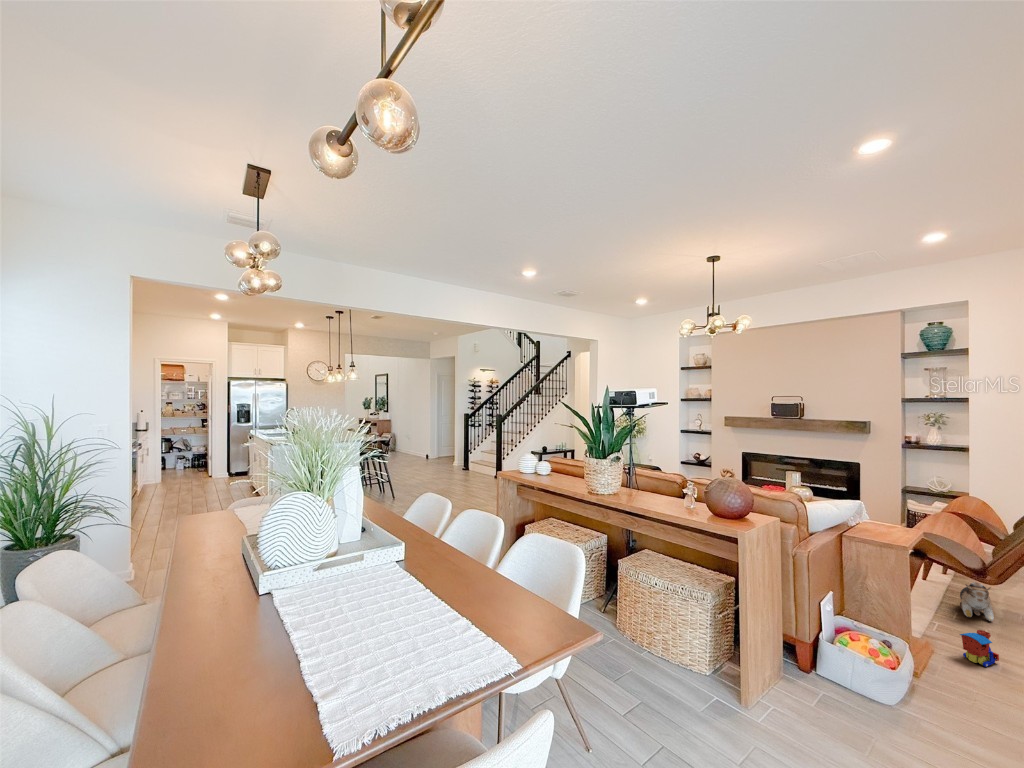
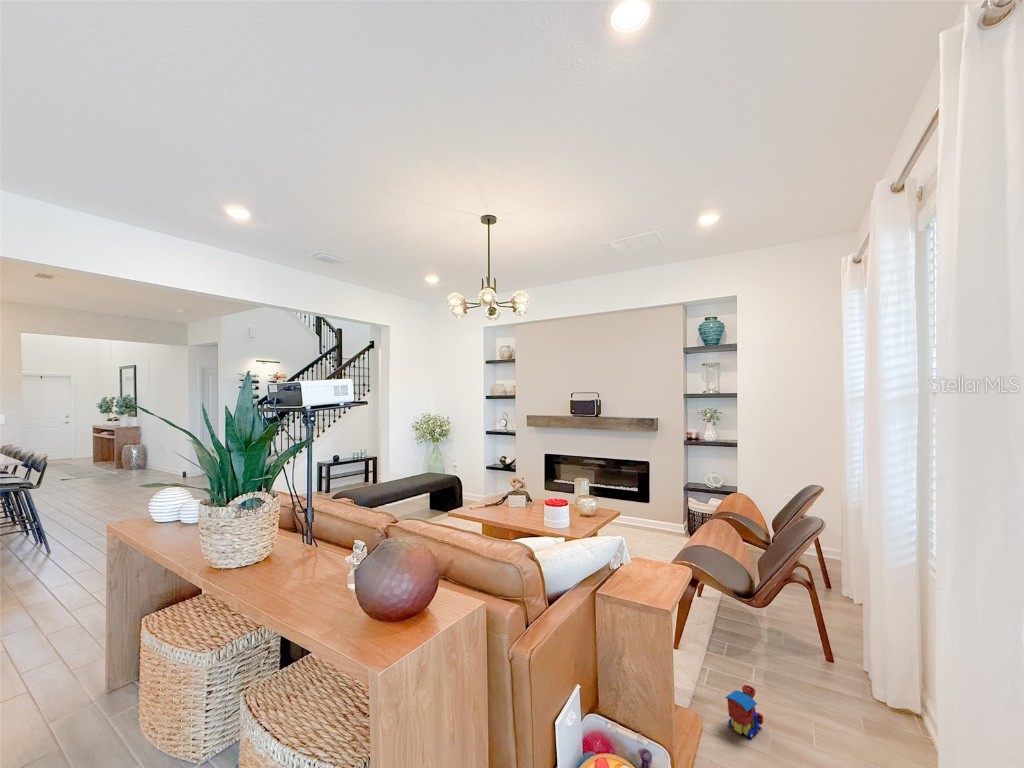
plush toy: present [960,582,994,621] -> none [727,605,757,649]

